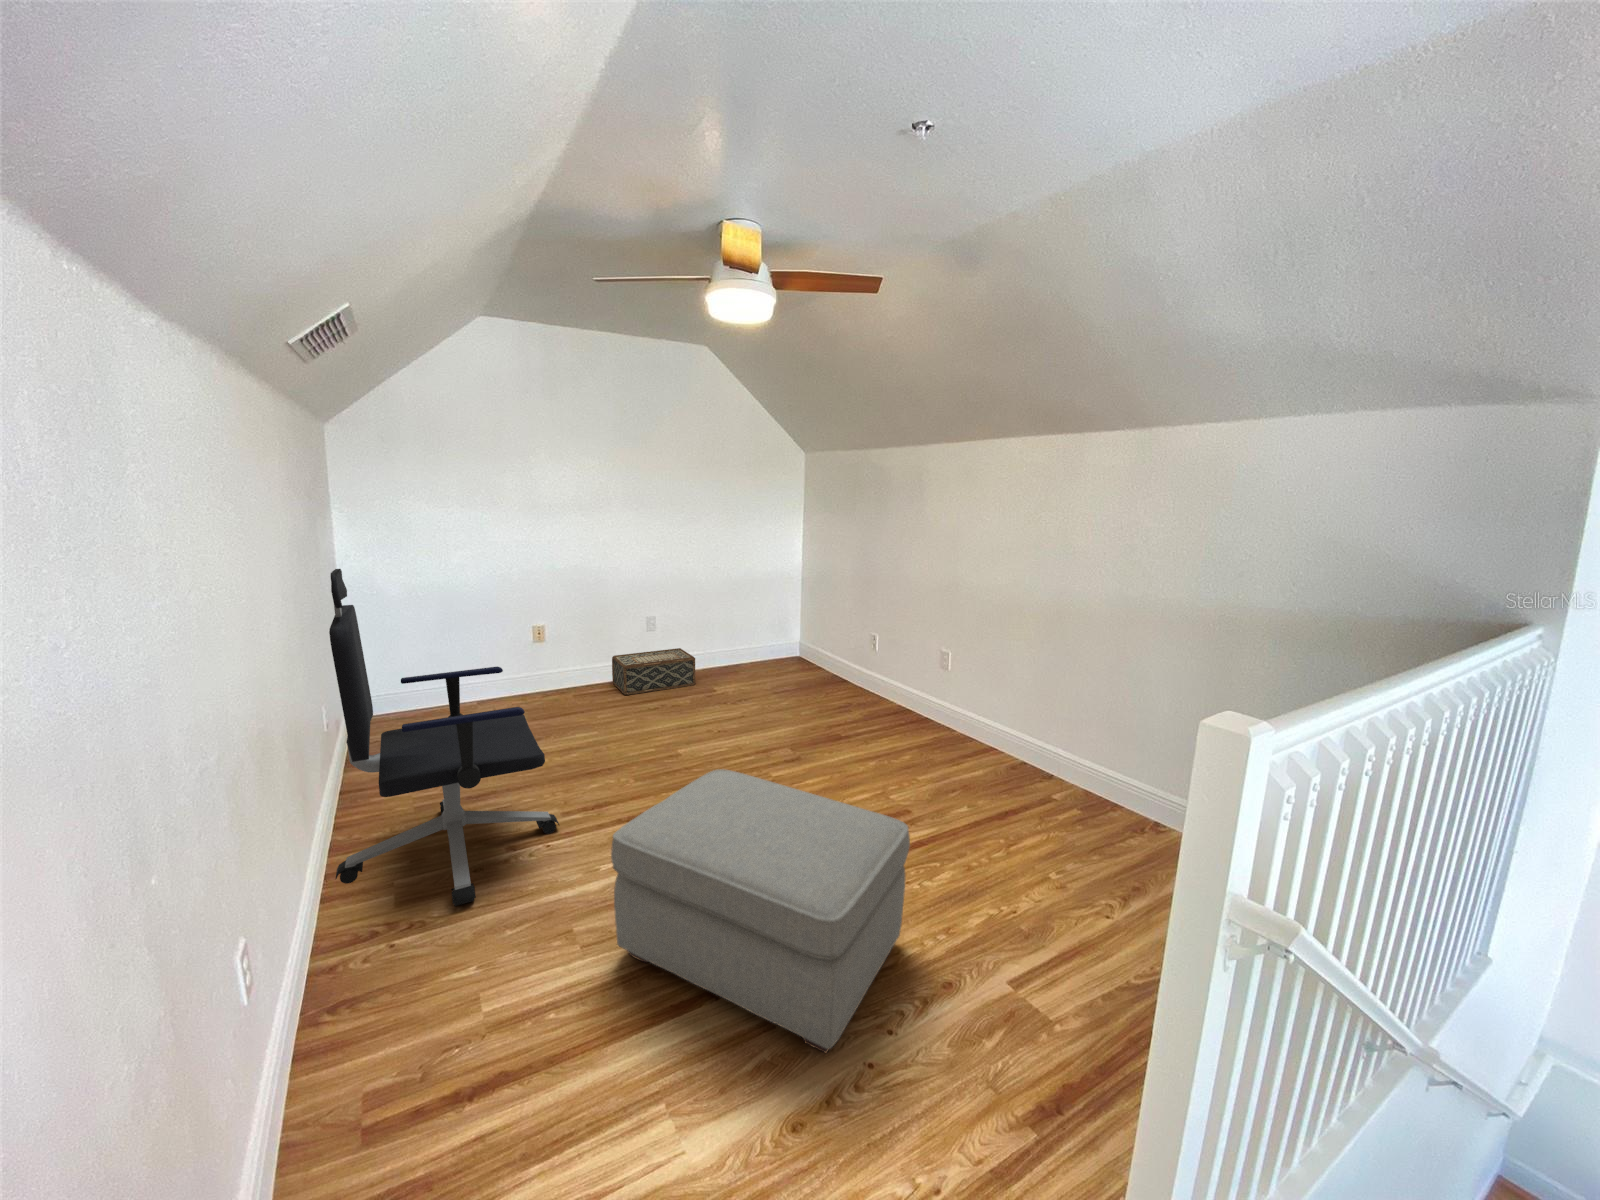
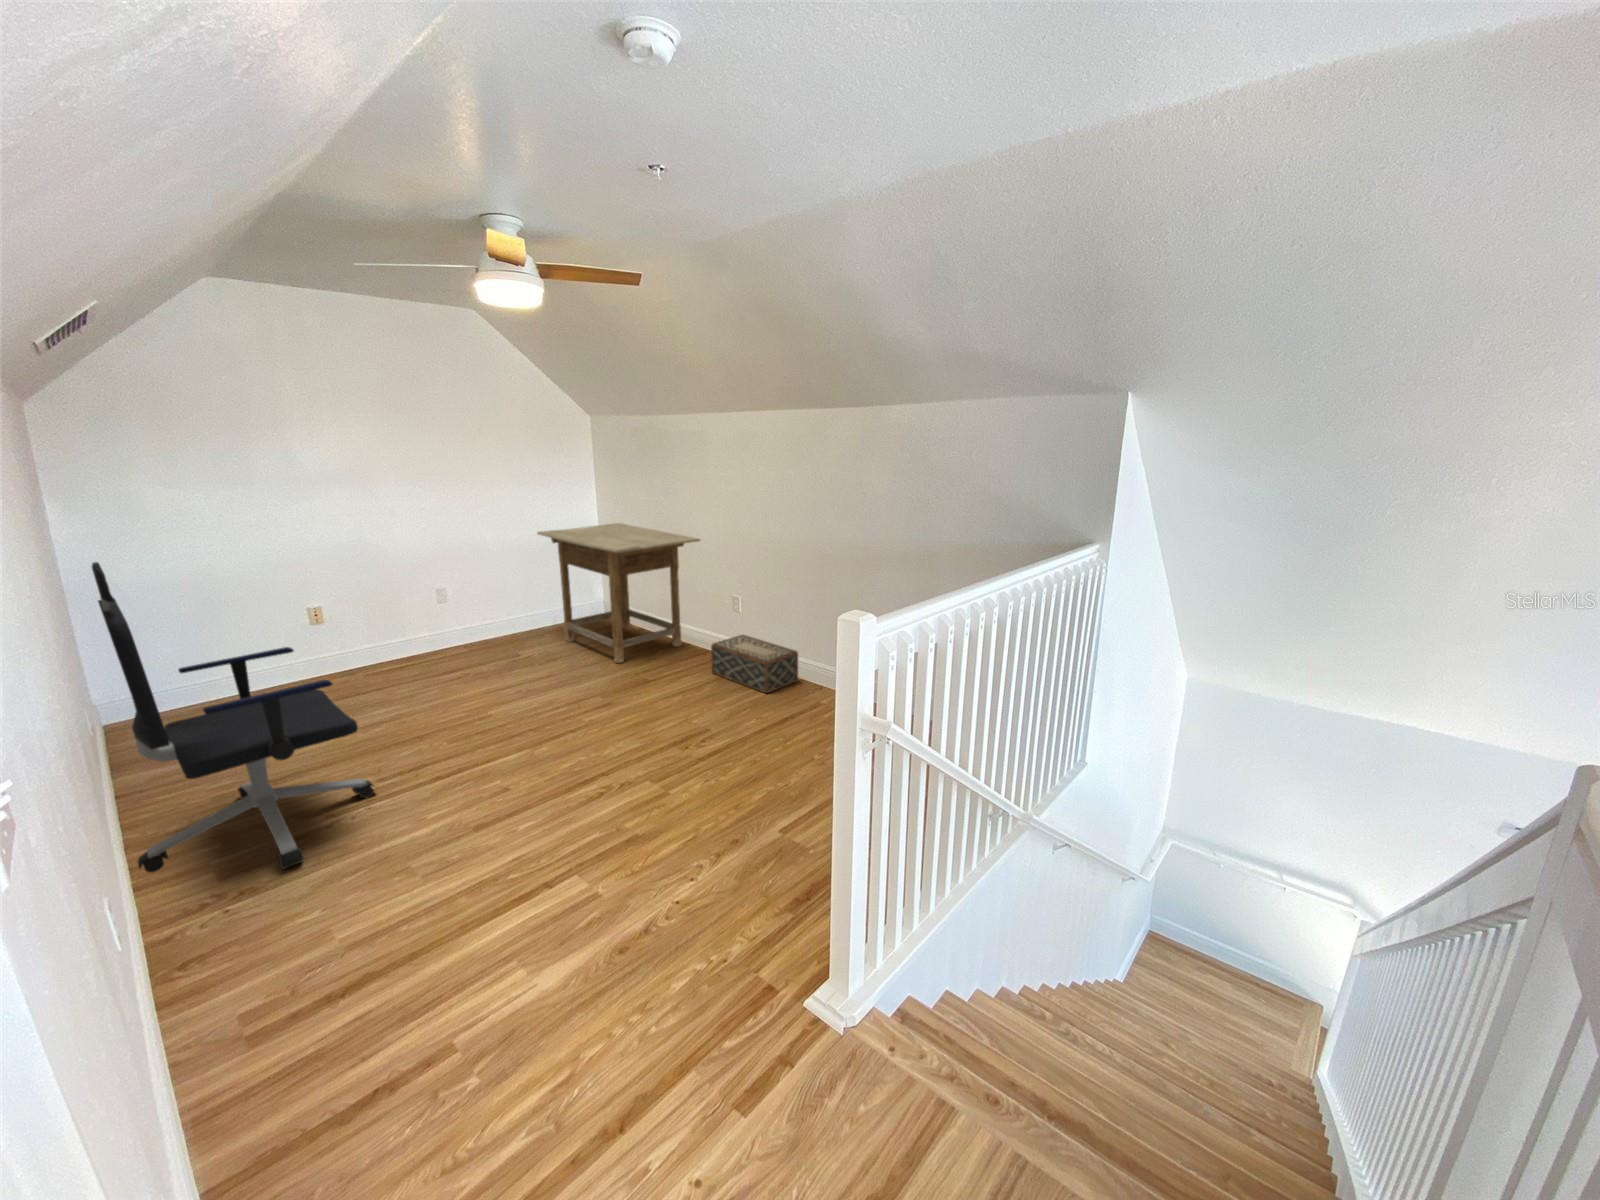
desk: none [743,566,910,714] -> present [537,523,700,663]
woven basket: present [612,648,695,695] -> present [711,635,798,693]
ottoman: present [611,769,910,1053] -> none [442,712,700,903]

